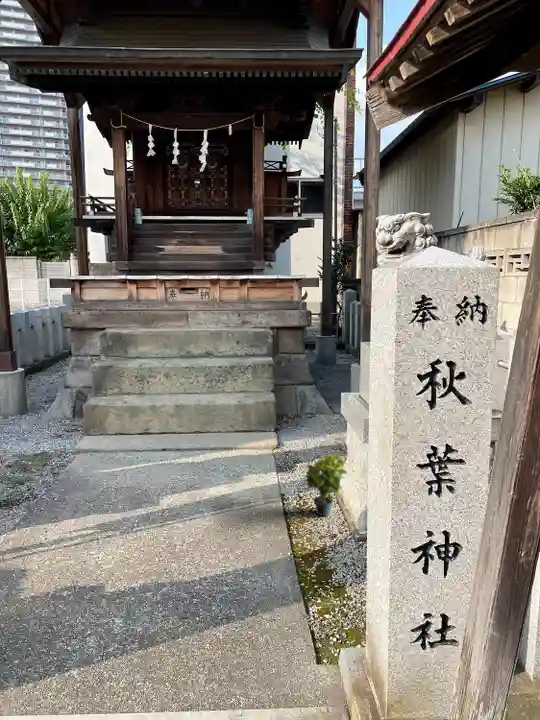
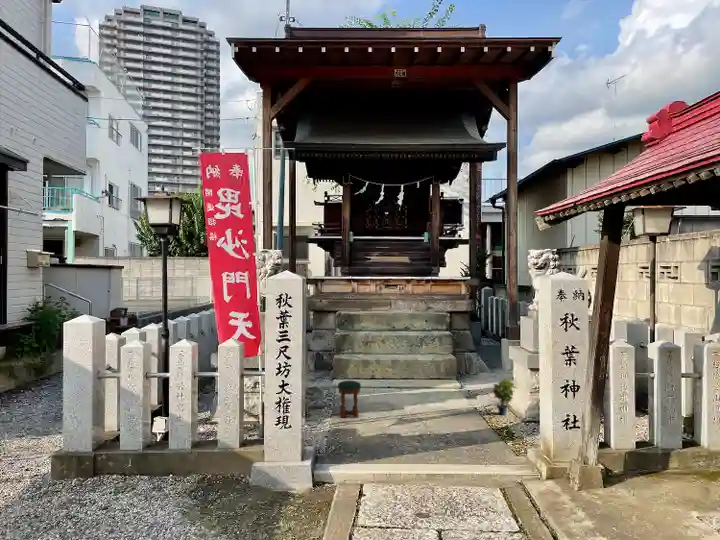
stool: none [16,467,63,539] -> present [338,381,361,418]

